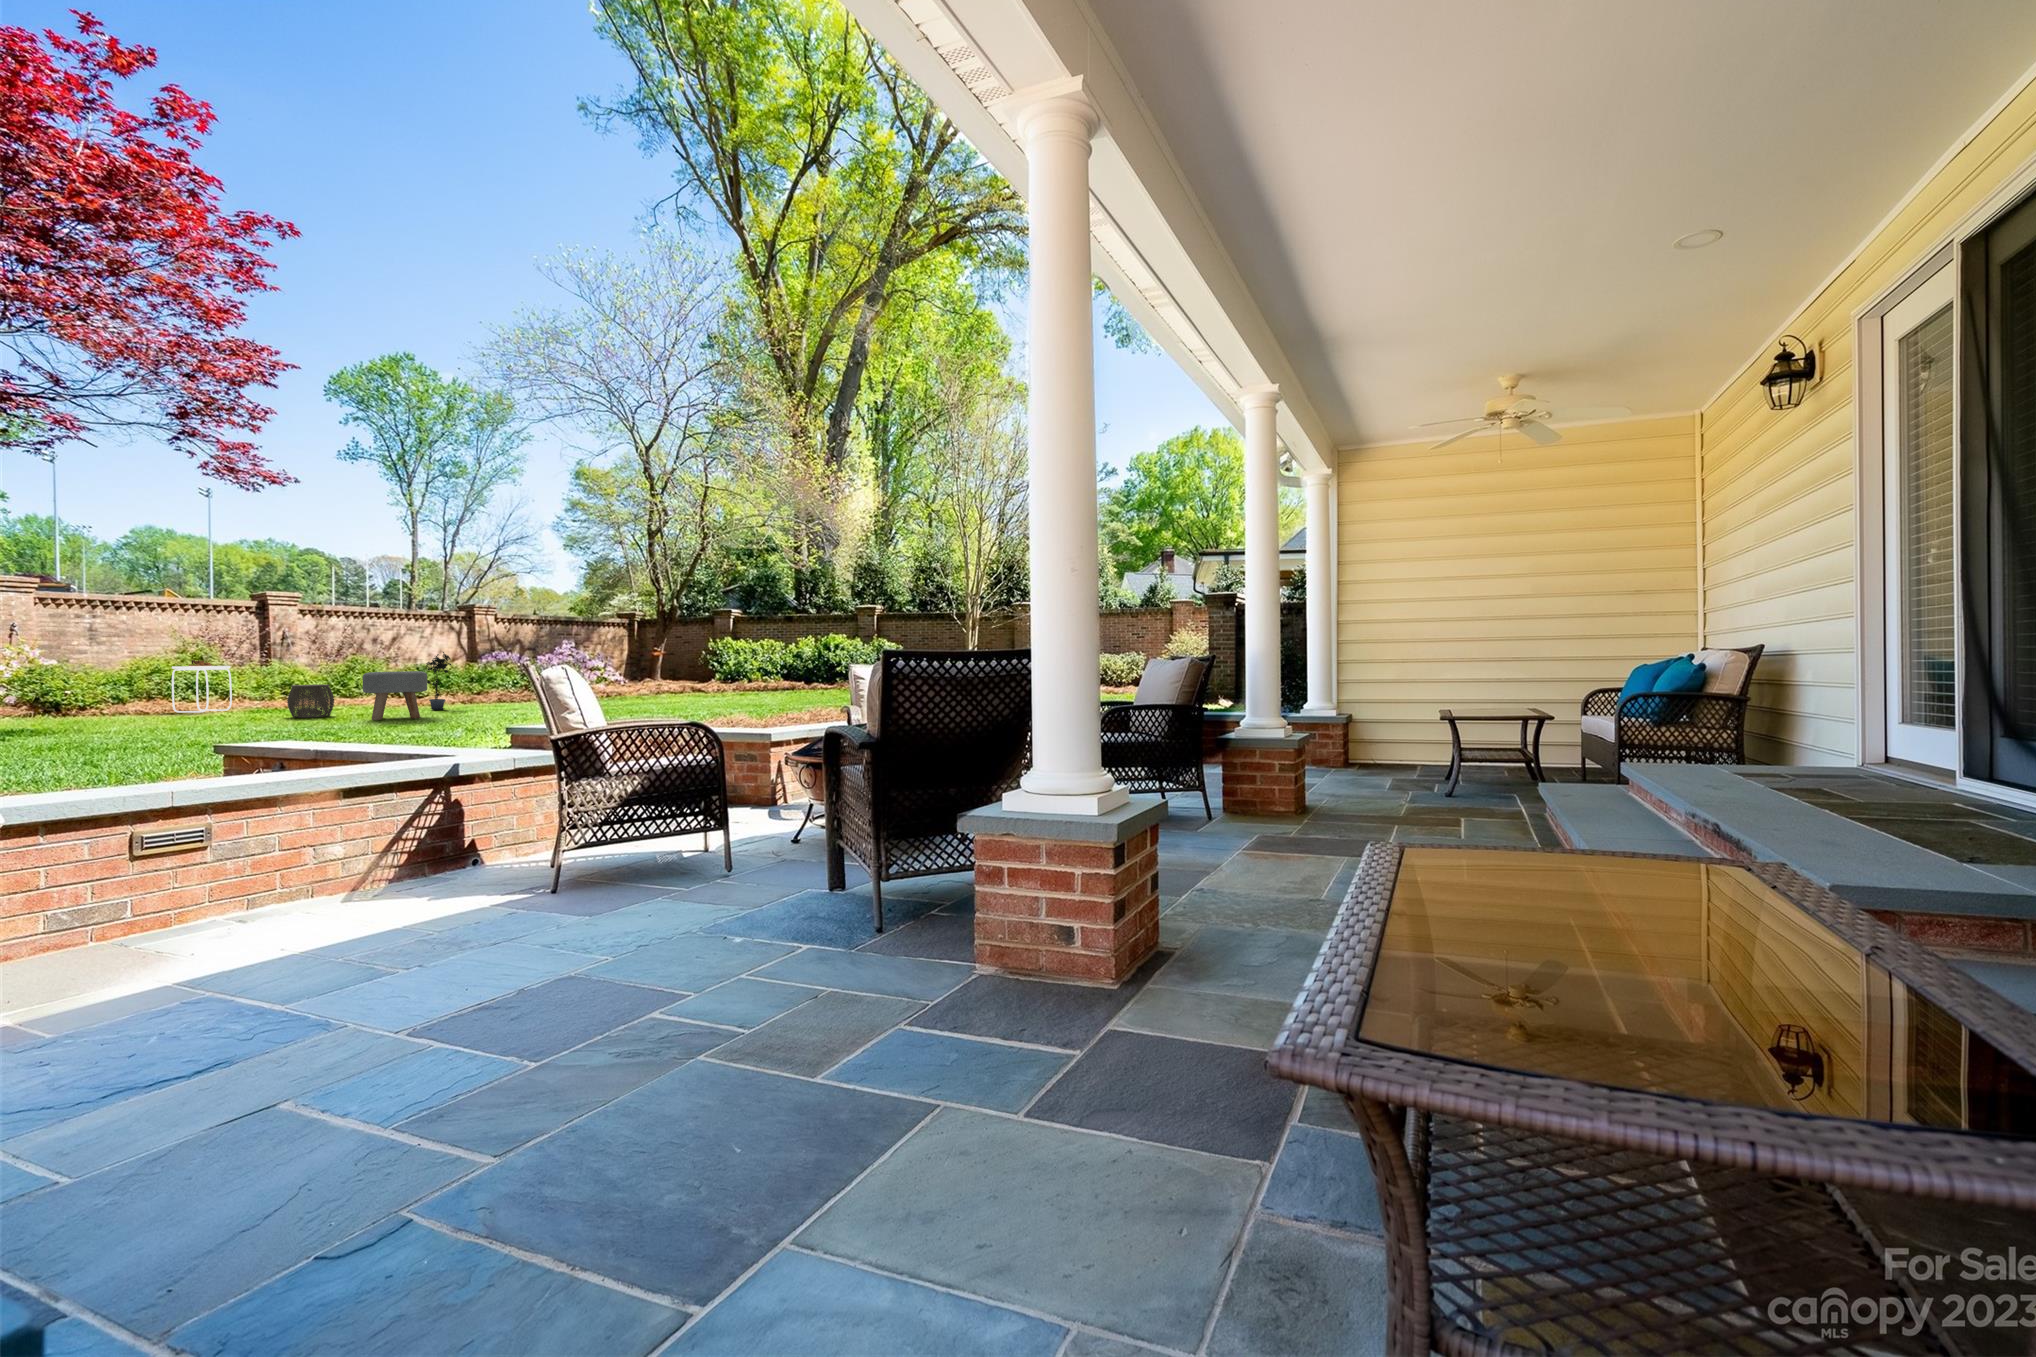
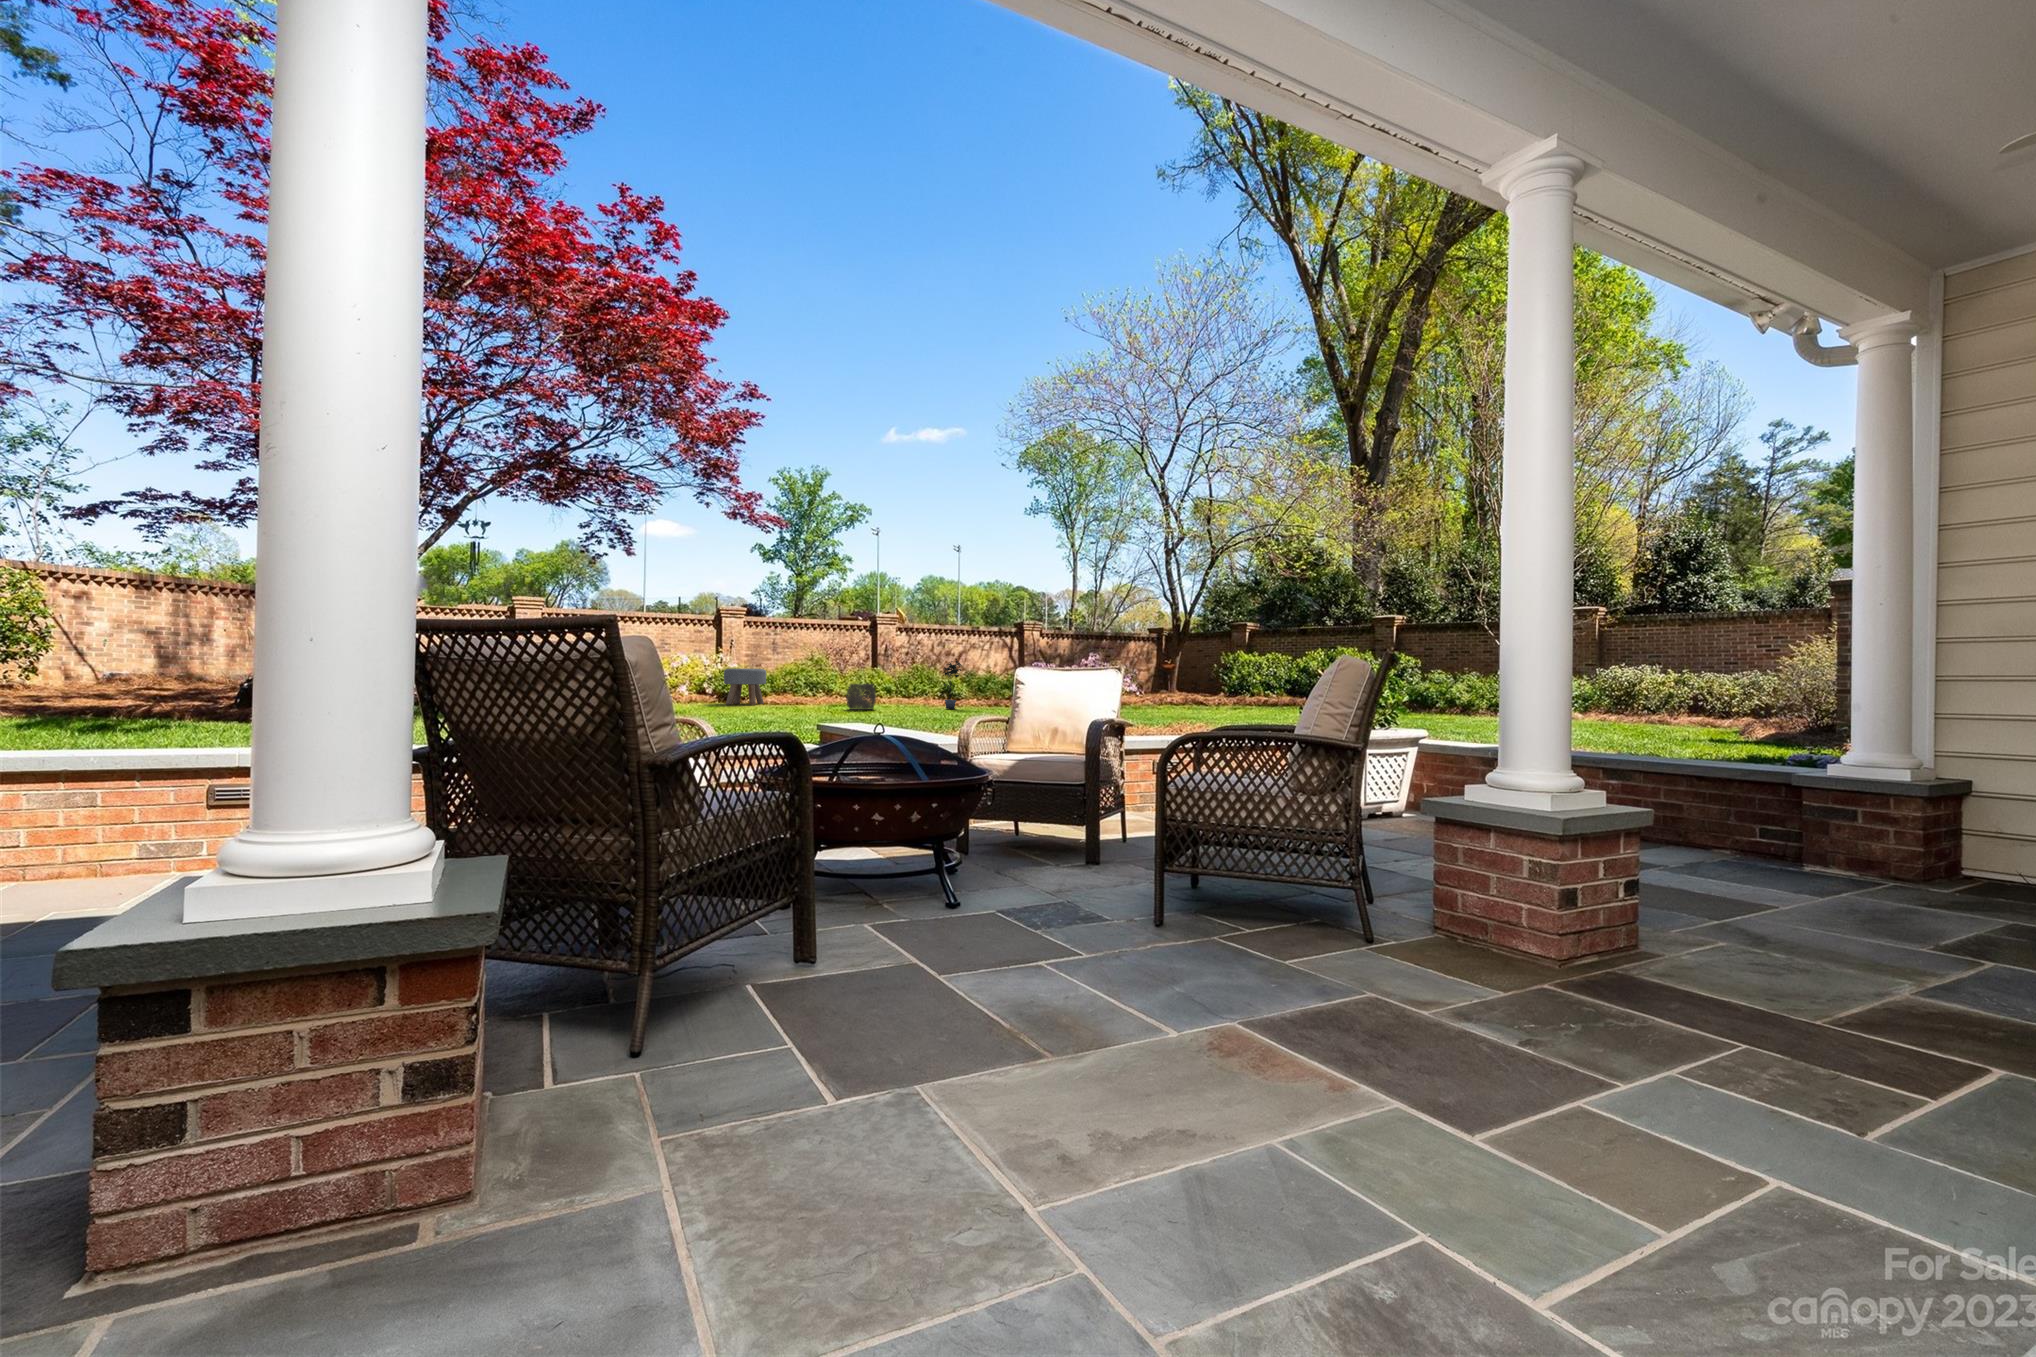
side table: present [172,660,232,713] -> none [790,664,824,704]
ottoman: present [363,671,427,720] -> present [724,669,766,705]

